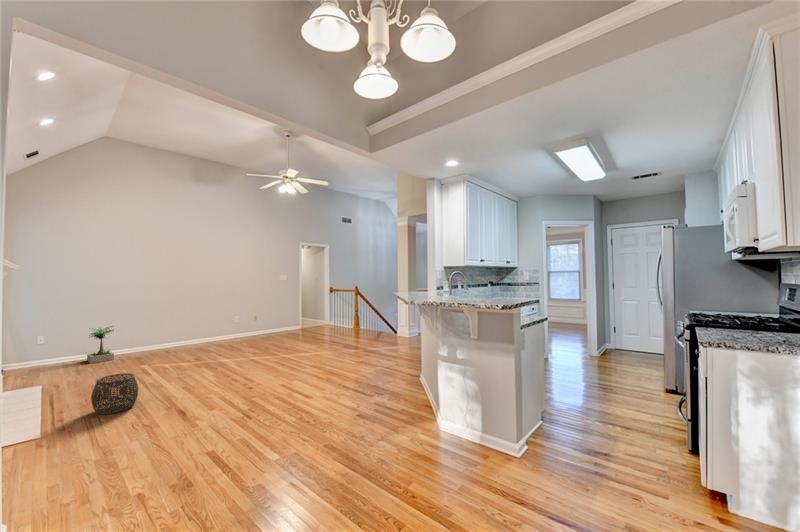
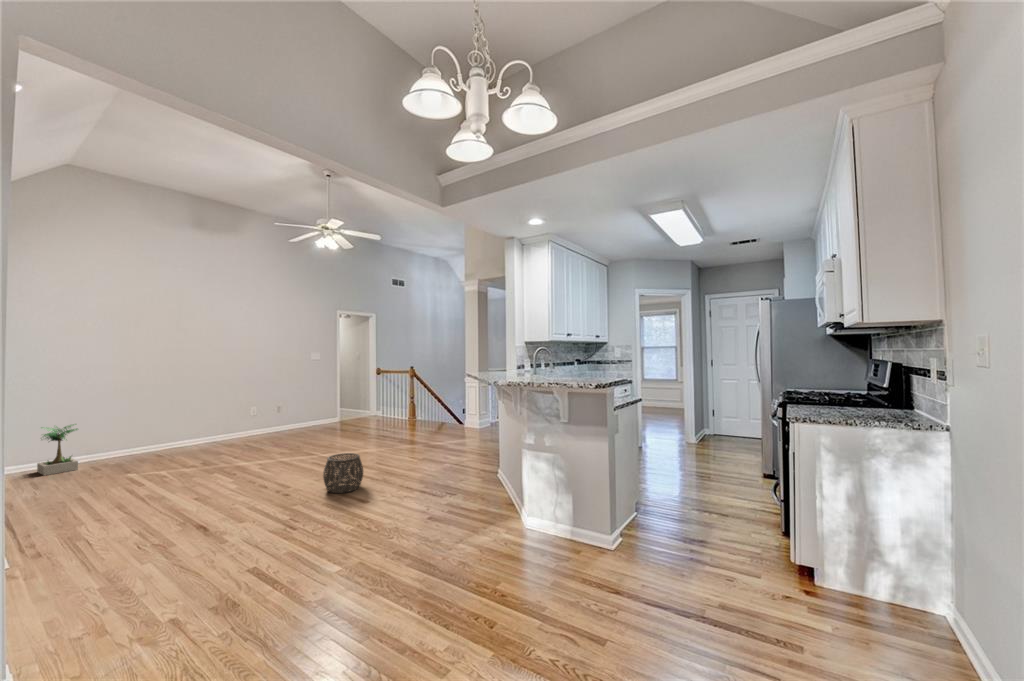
woven basket: present [91,373,139,415] -> present [323,453,363,493]

